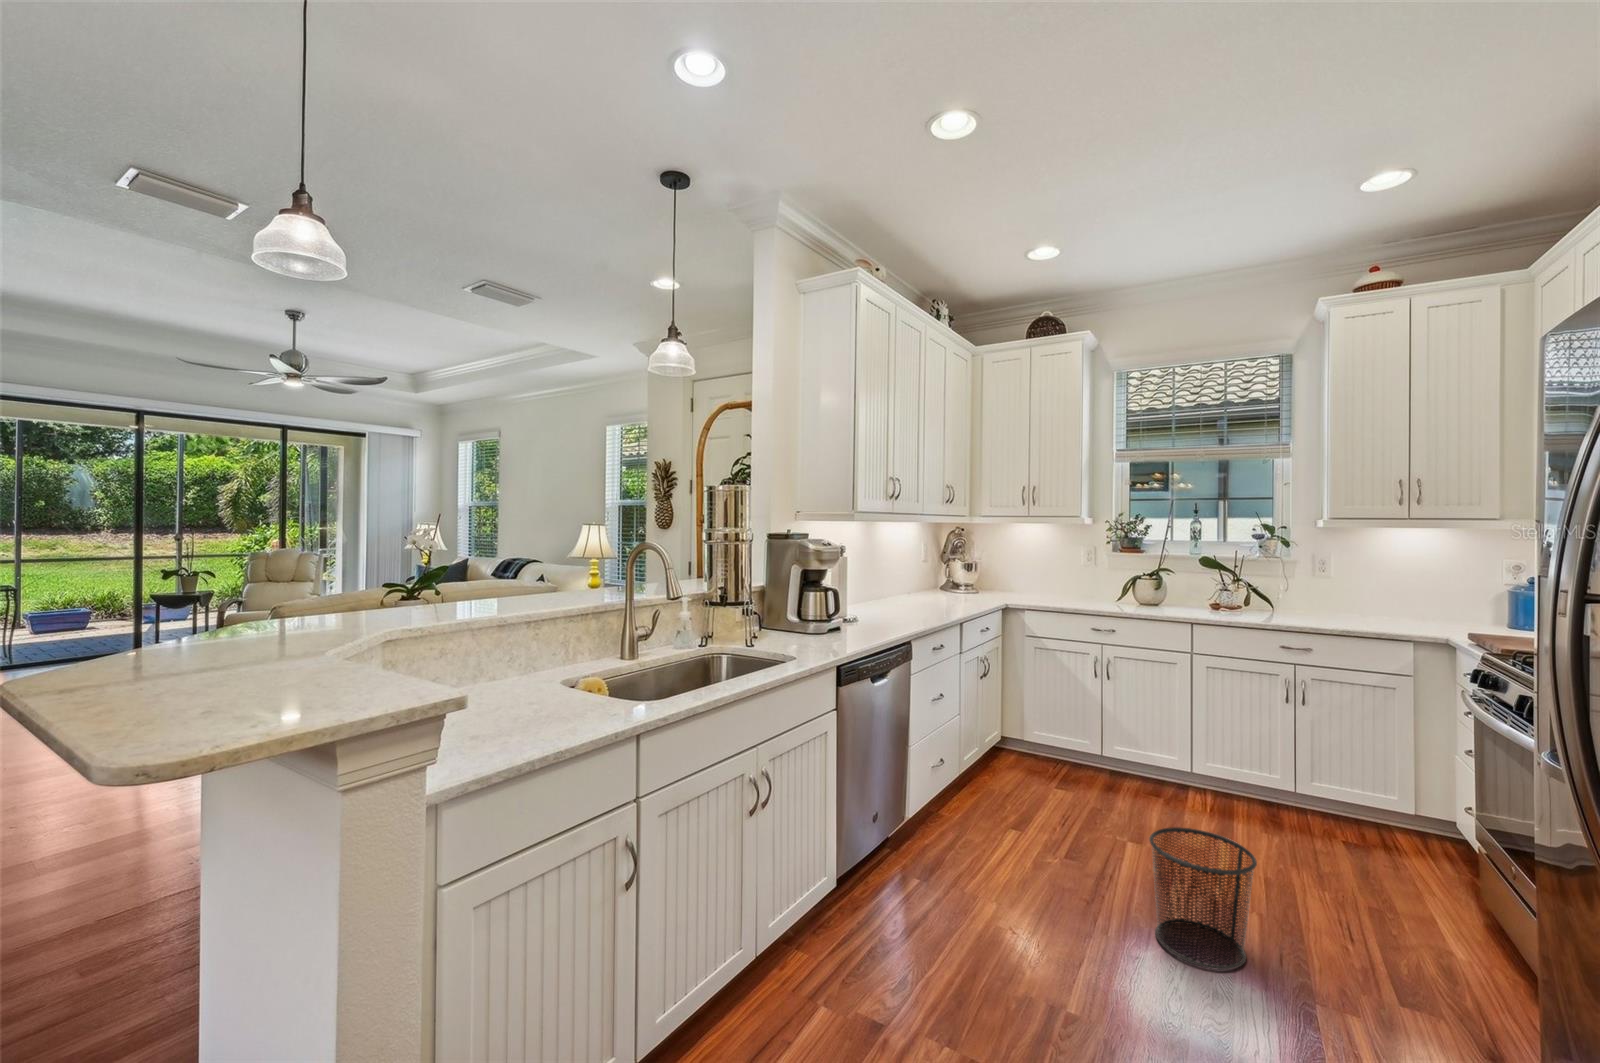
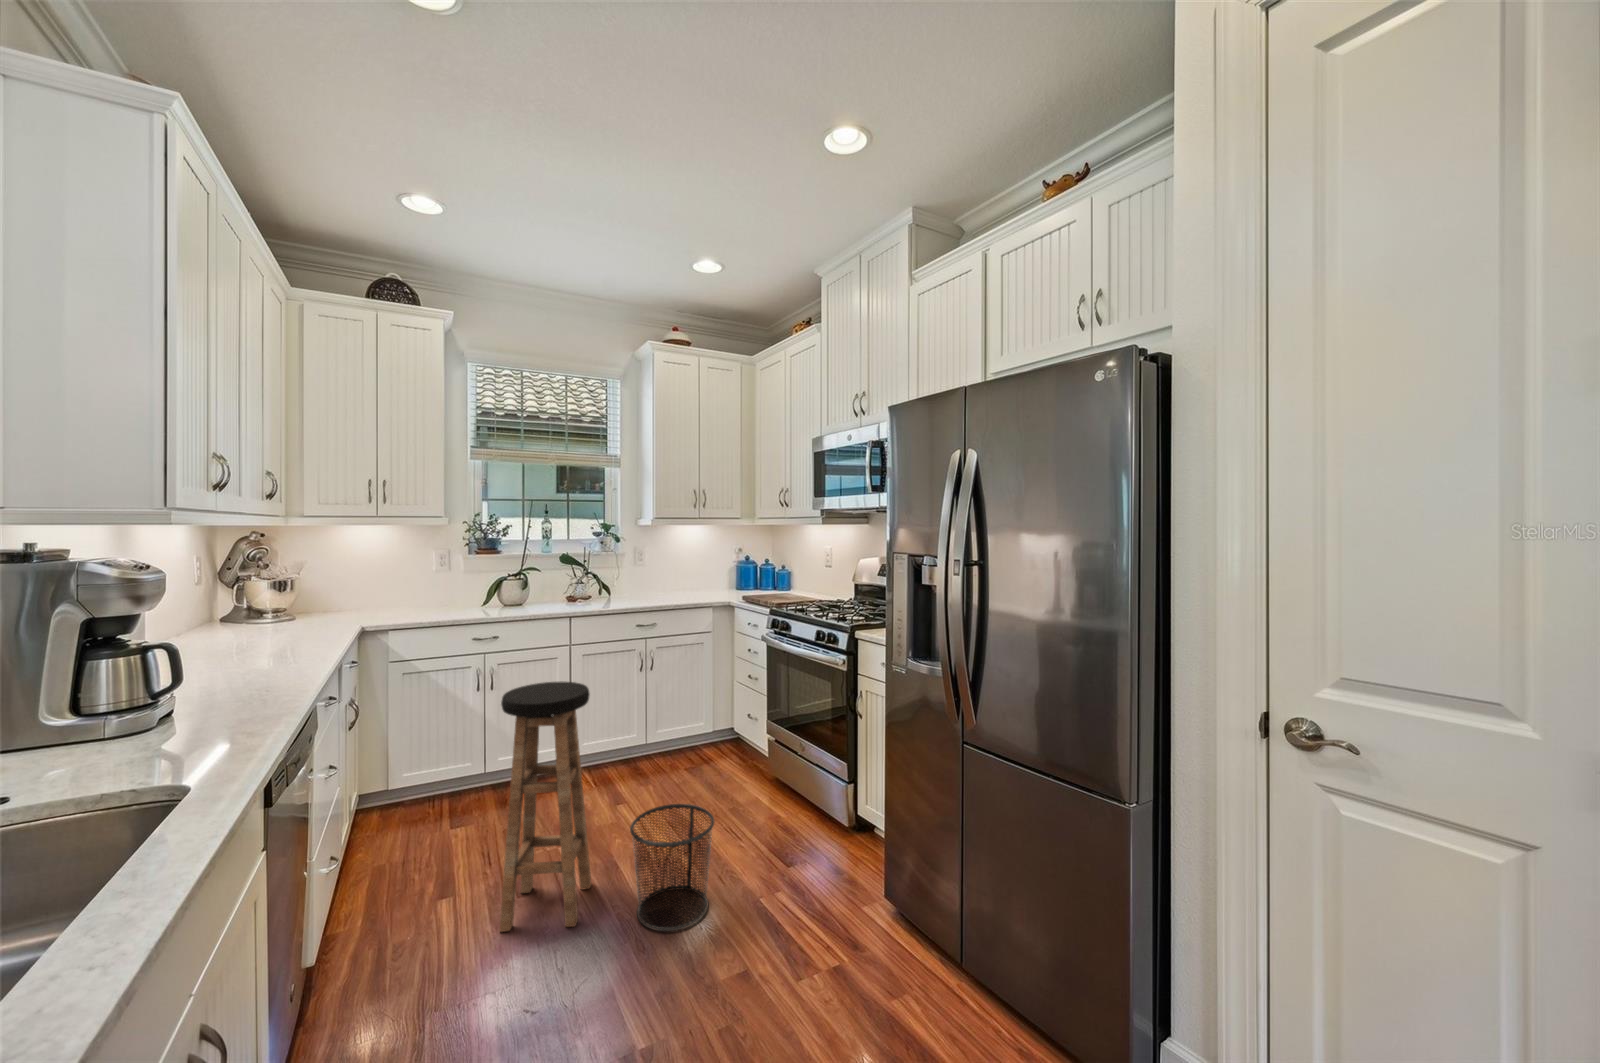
bar stool: none [1037,666,1135,902] -> present [500,682,591,932]

